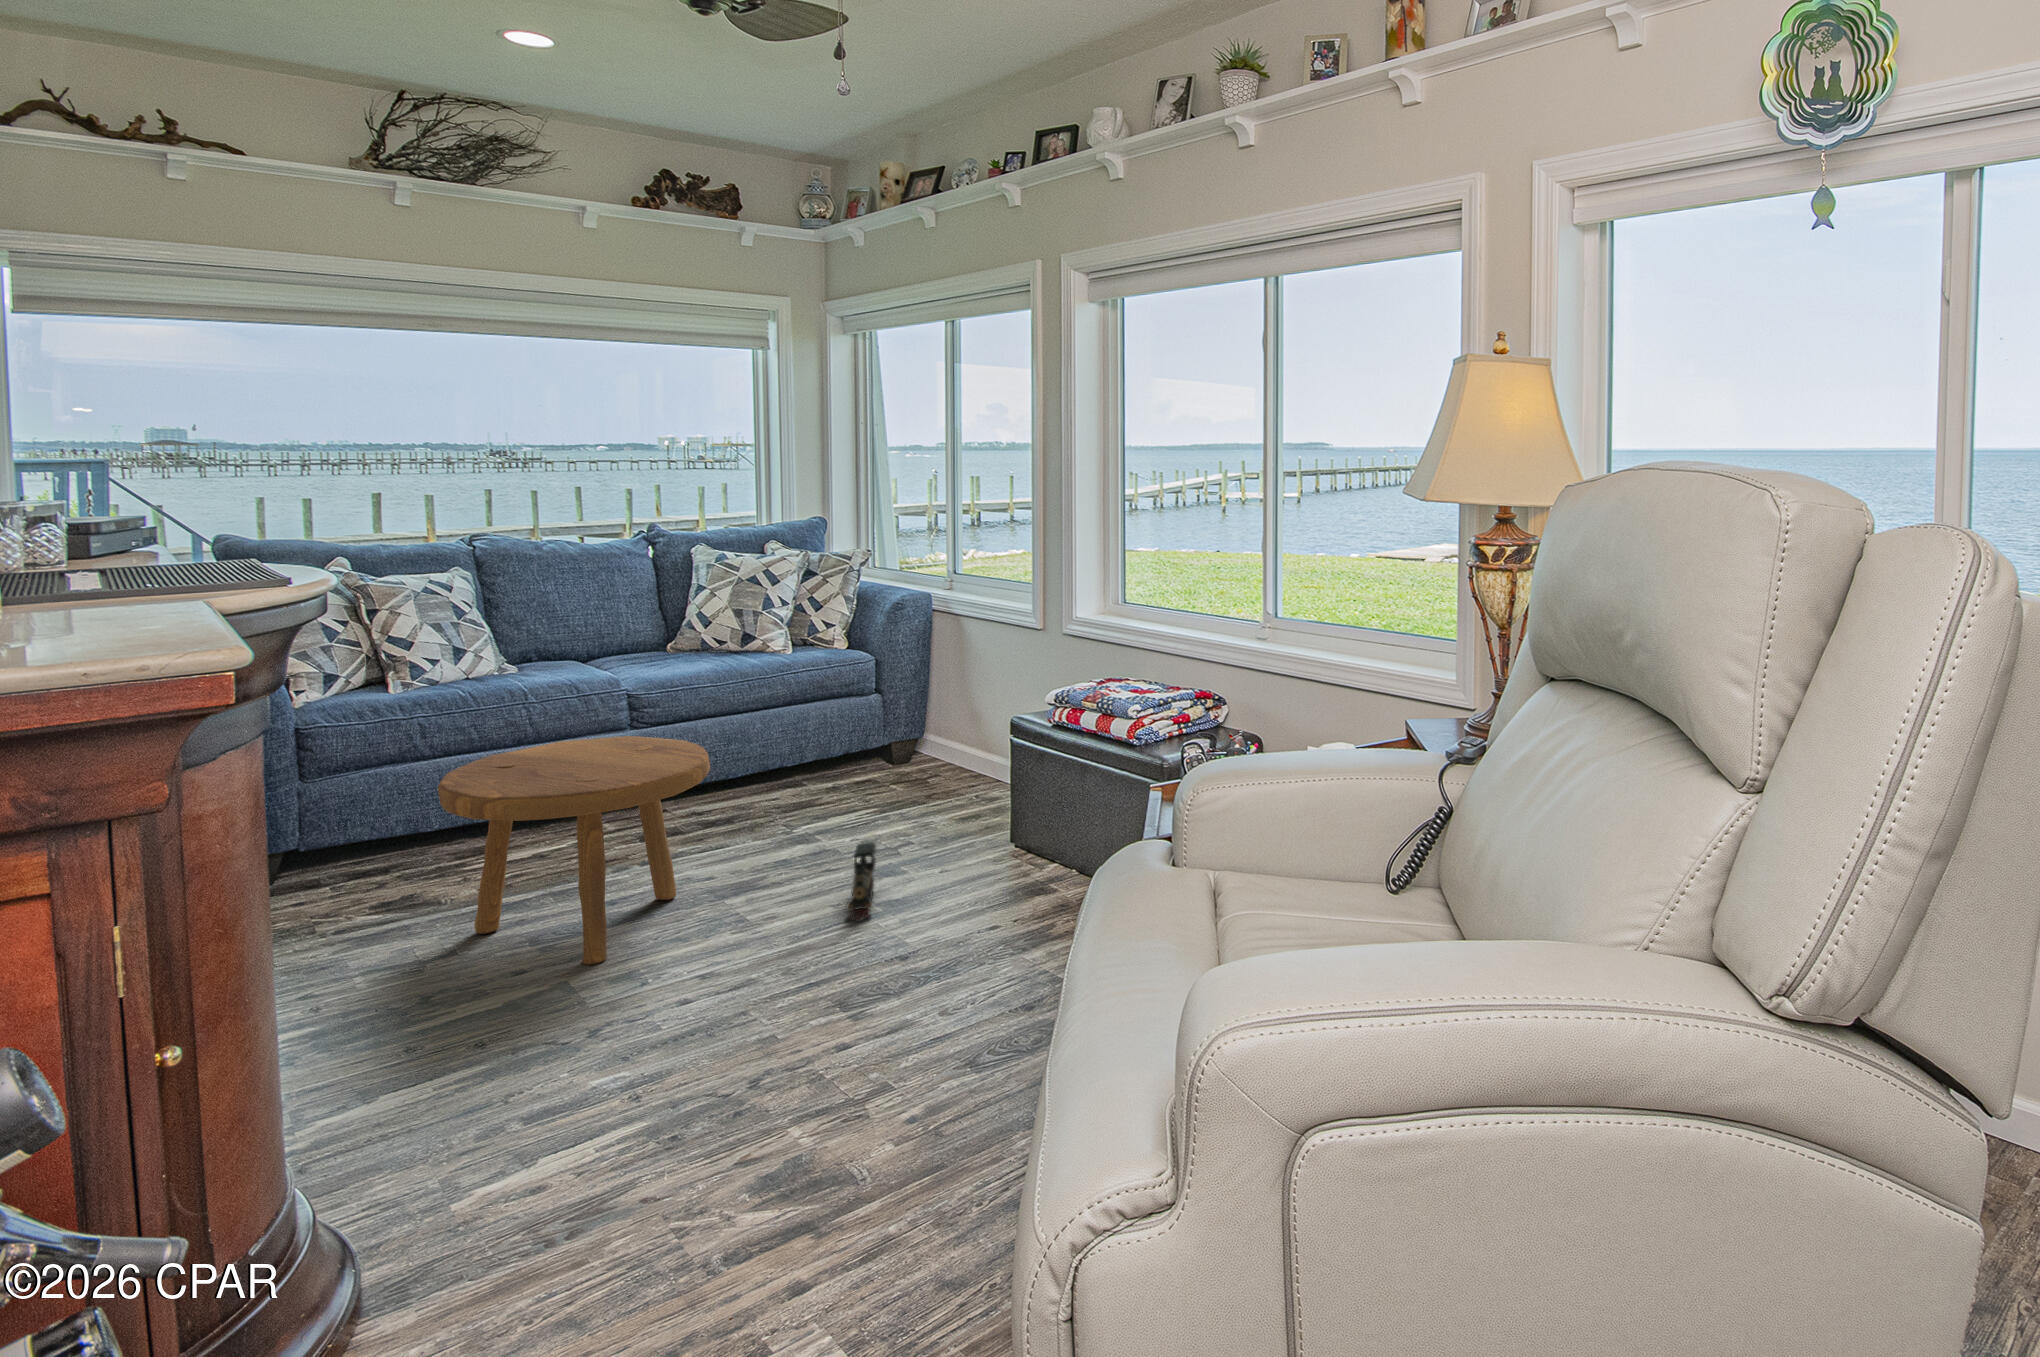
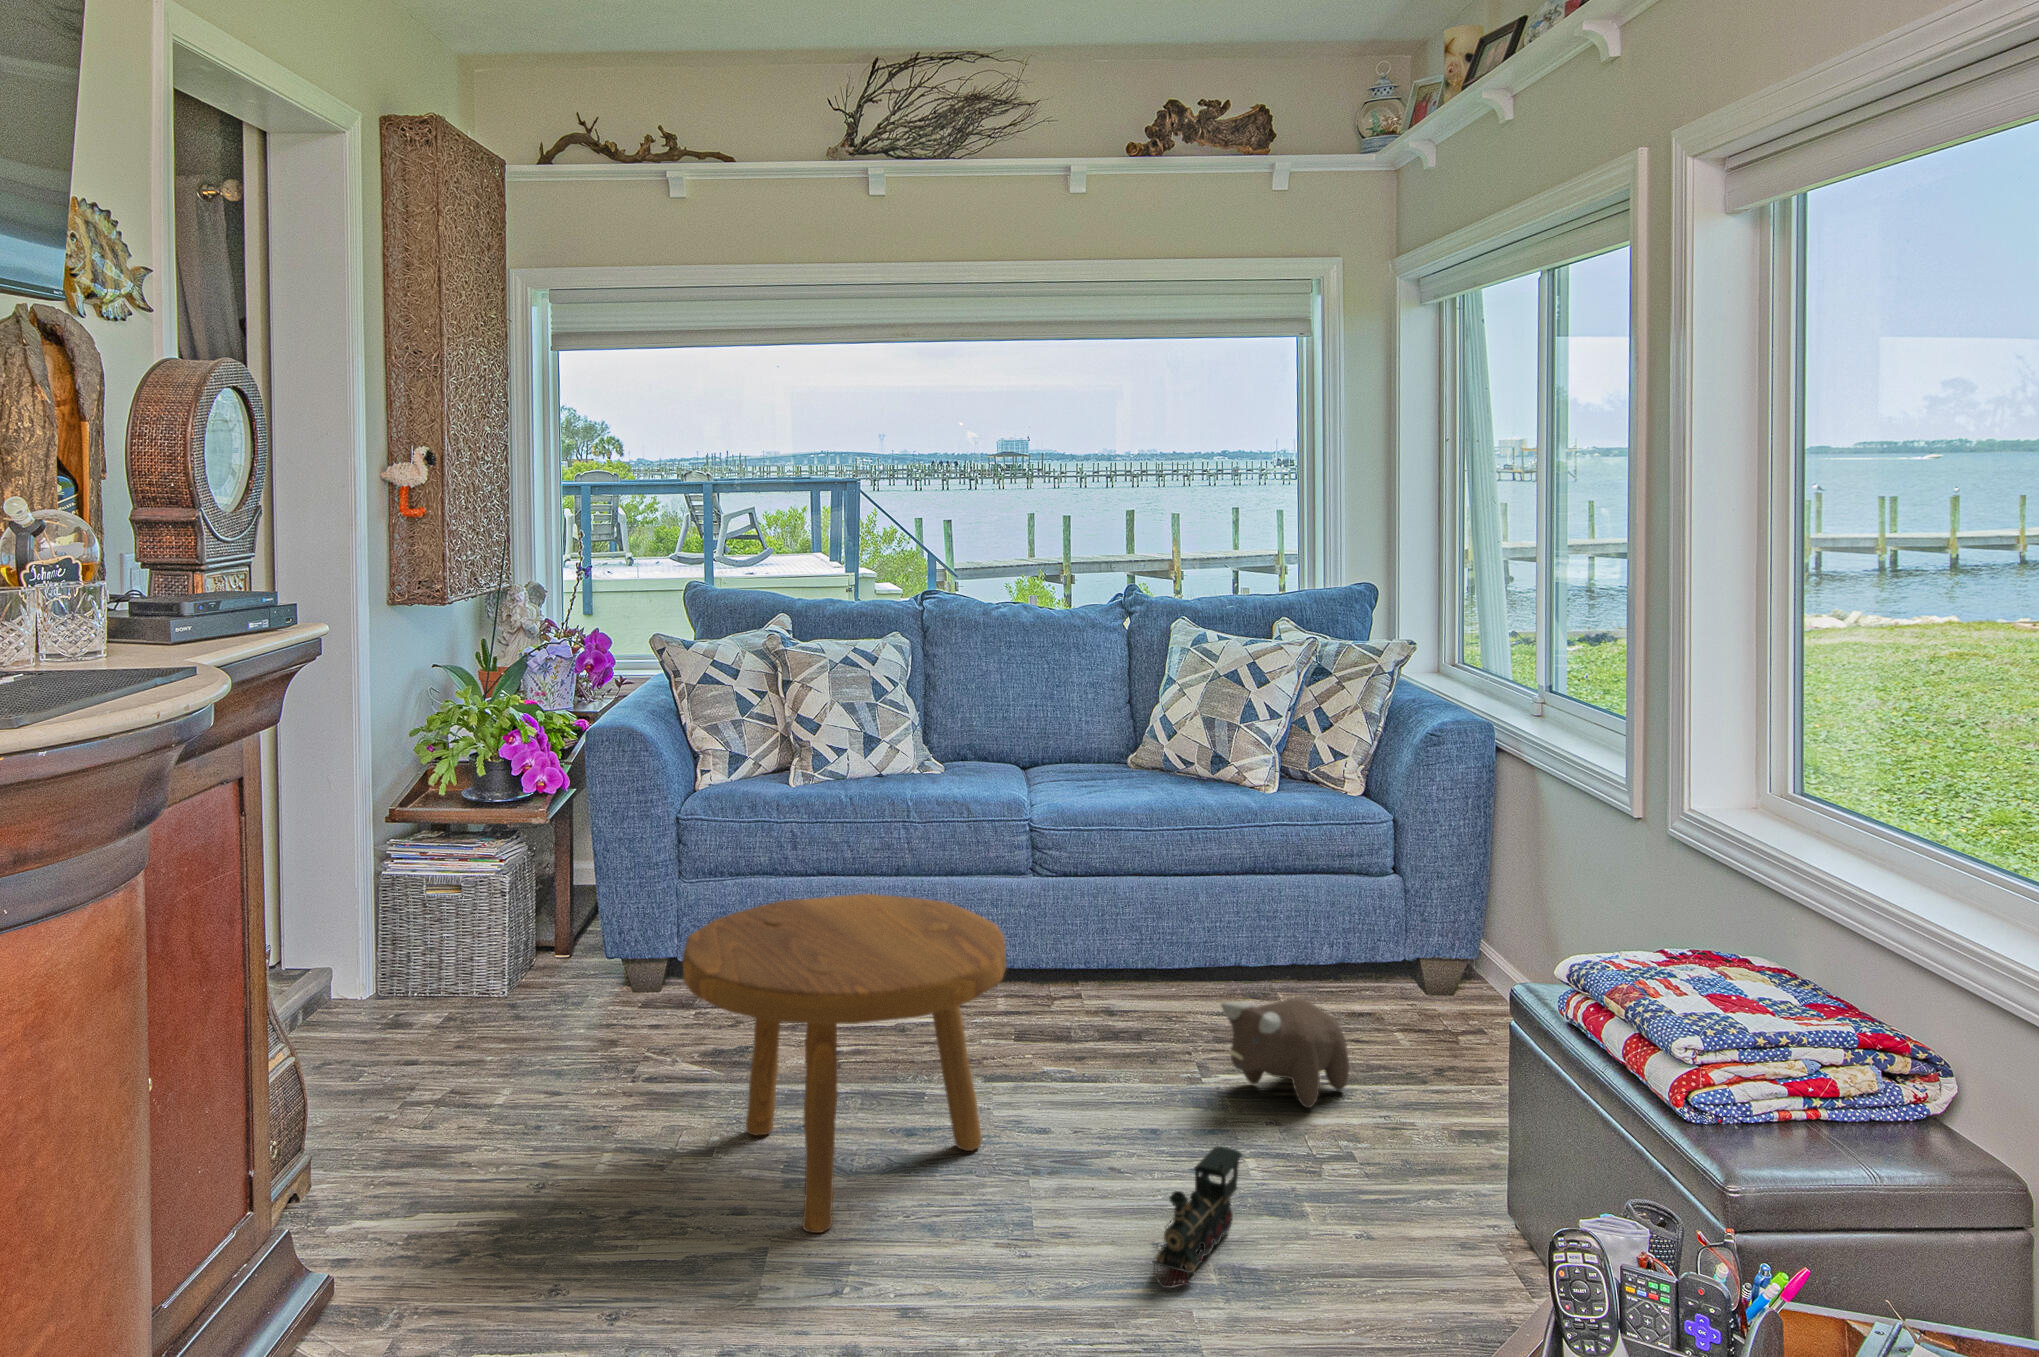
plush toy: none [815,767,889,830] -> present [1221,998,1349,1108]

